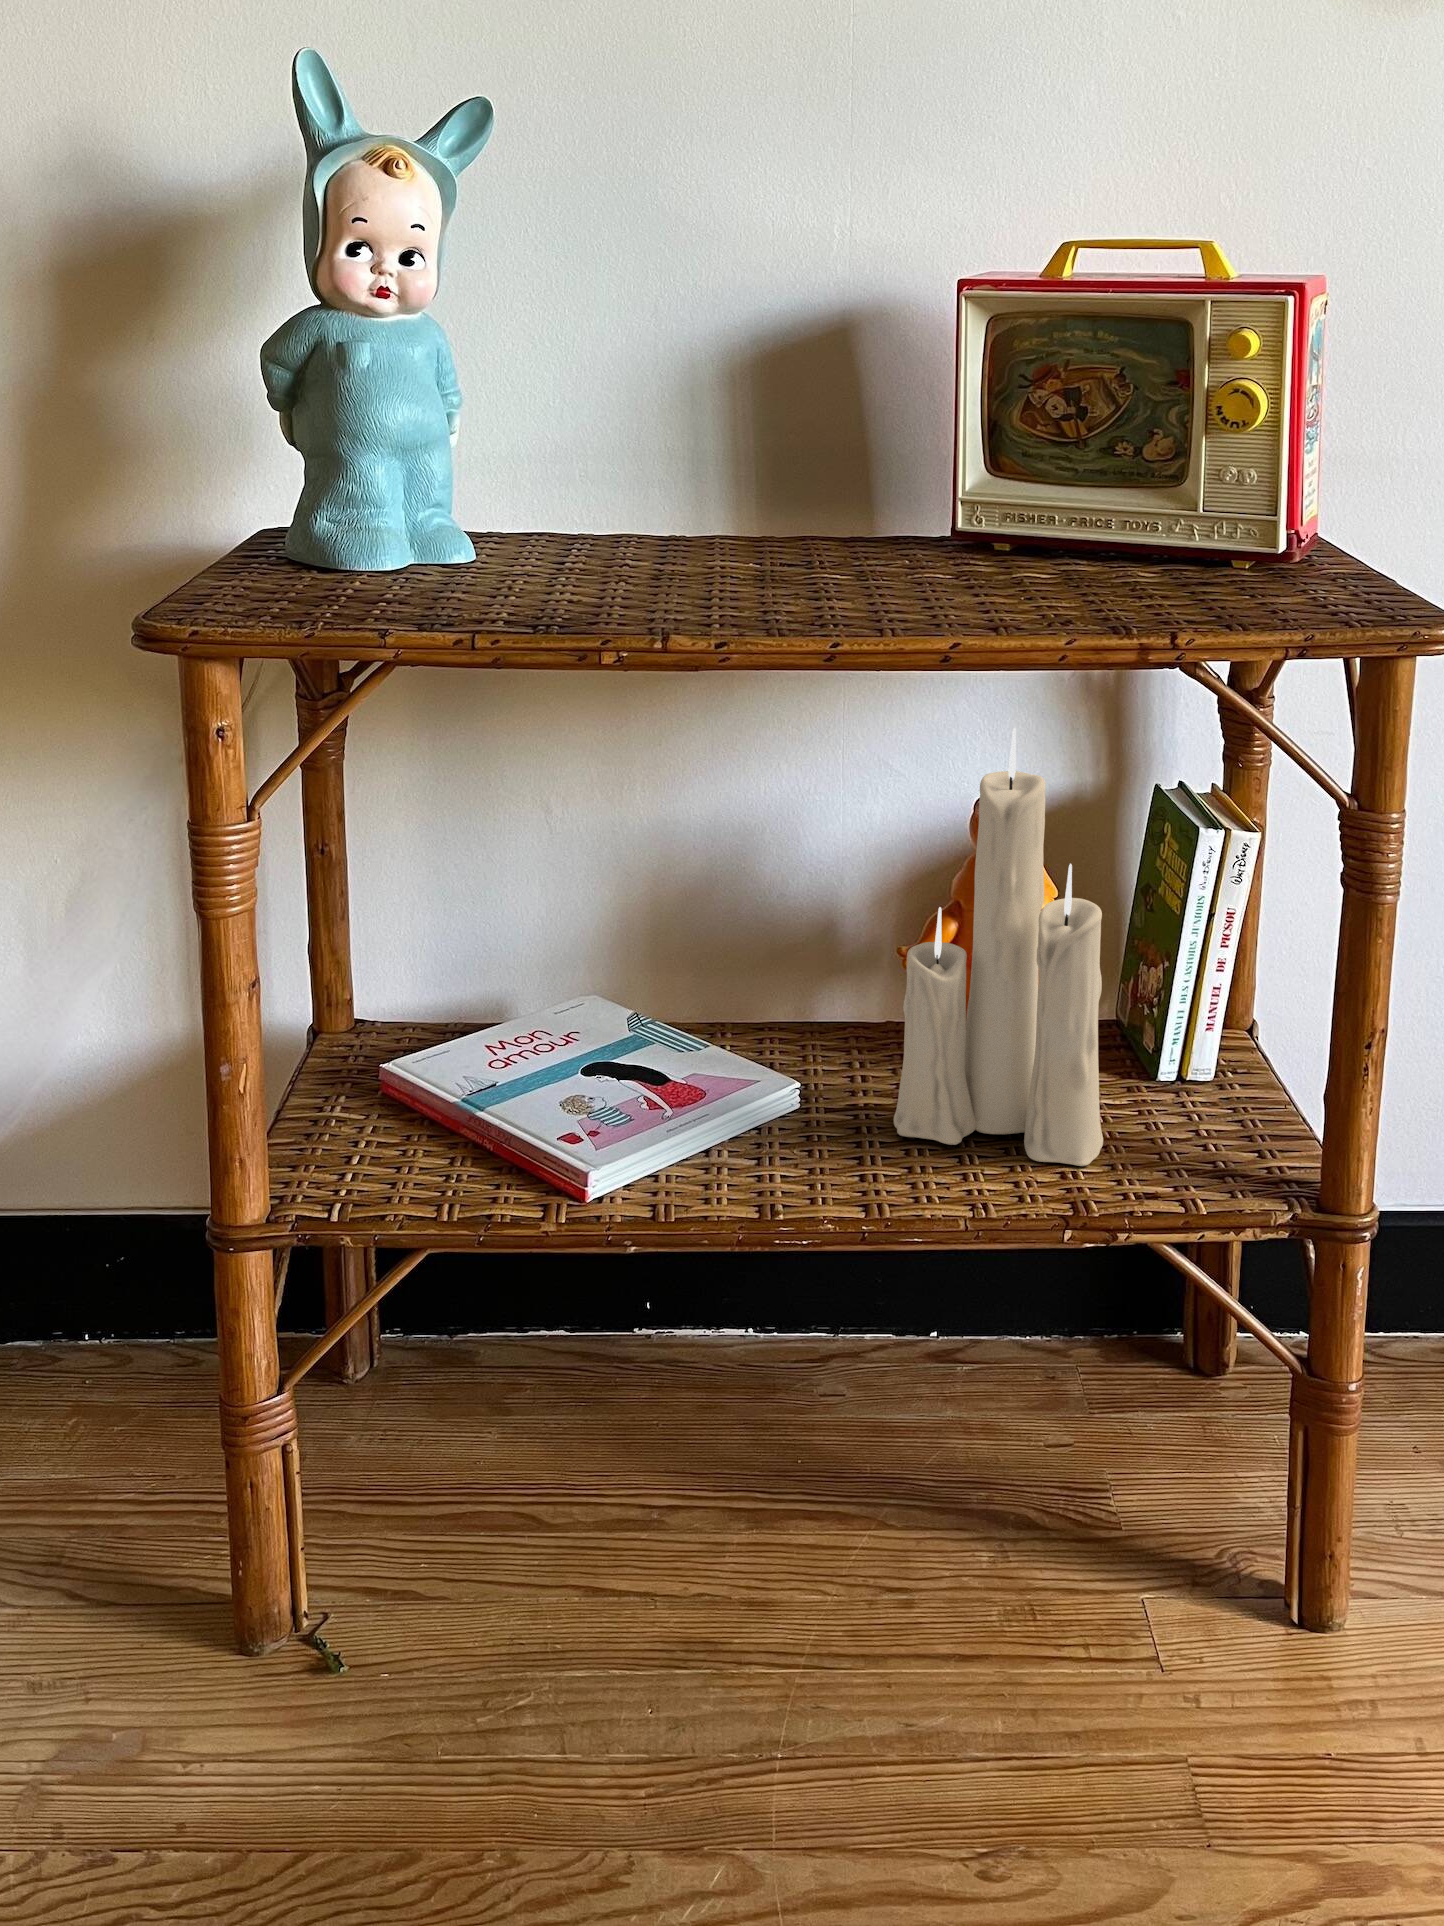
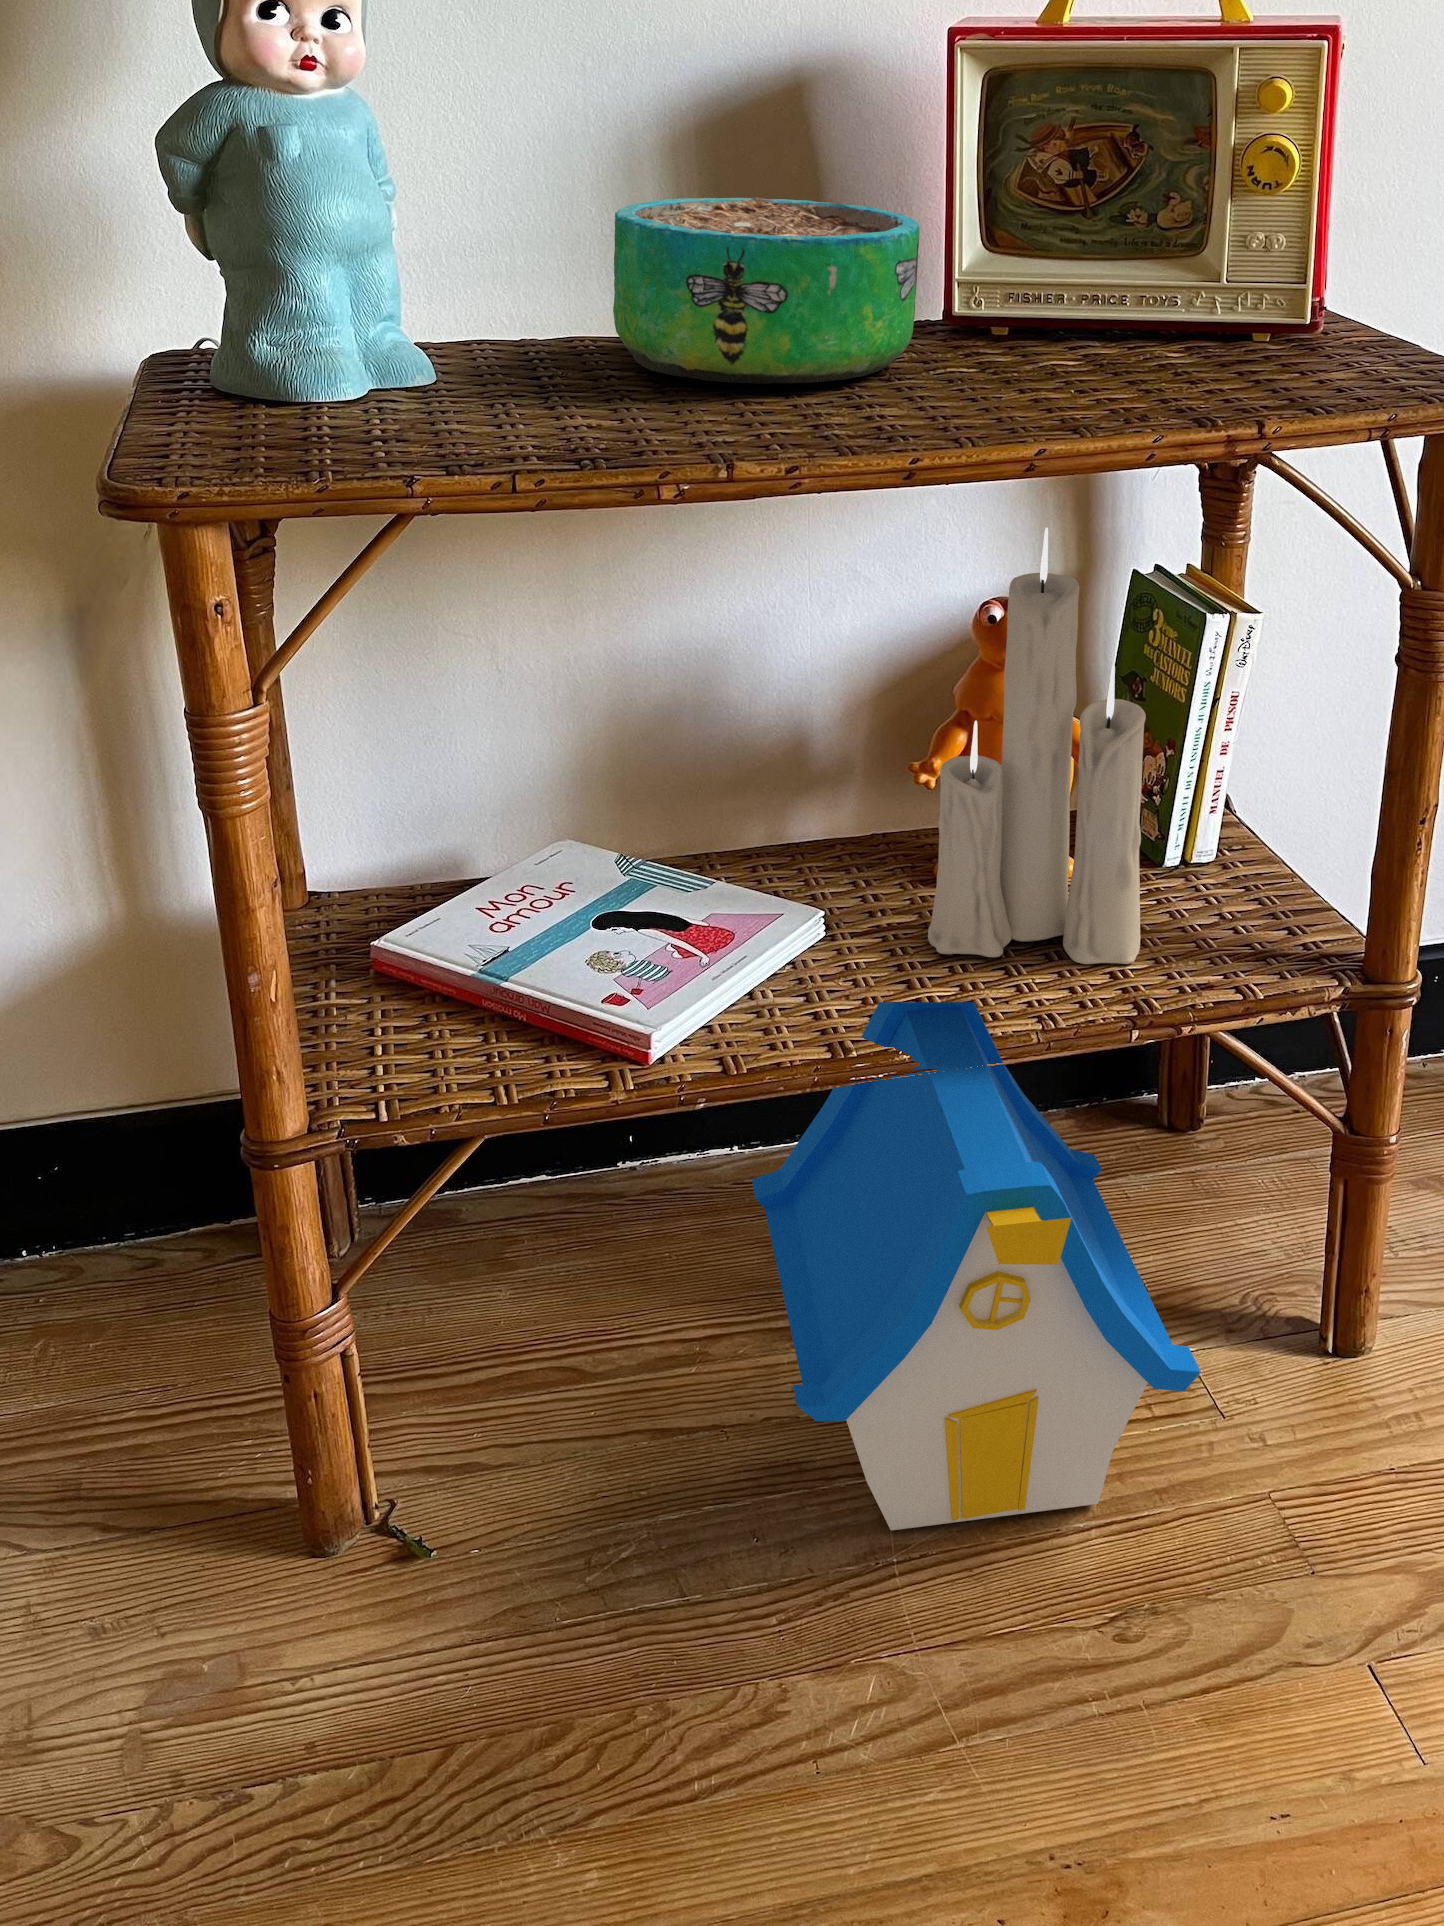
decorative bowl: none [629,415,906,579] -> present [613,197,920,384]
toy house: none [690,1132,1102,1732] -> present [752,1002,1201,1530]

